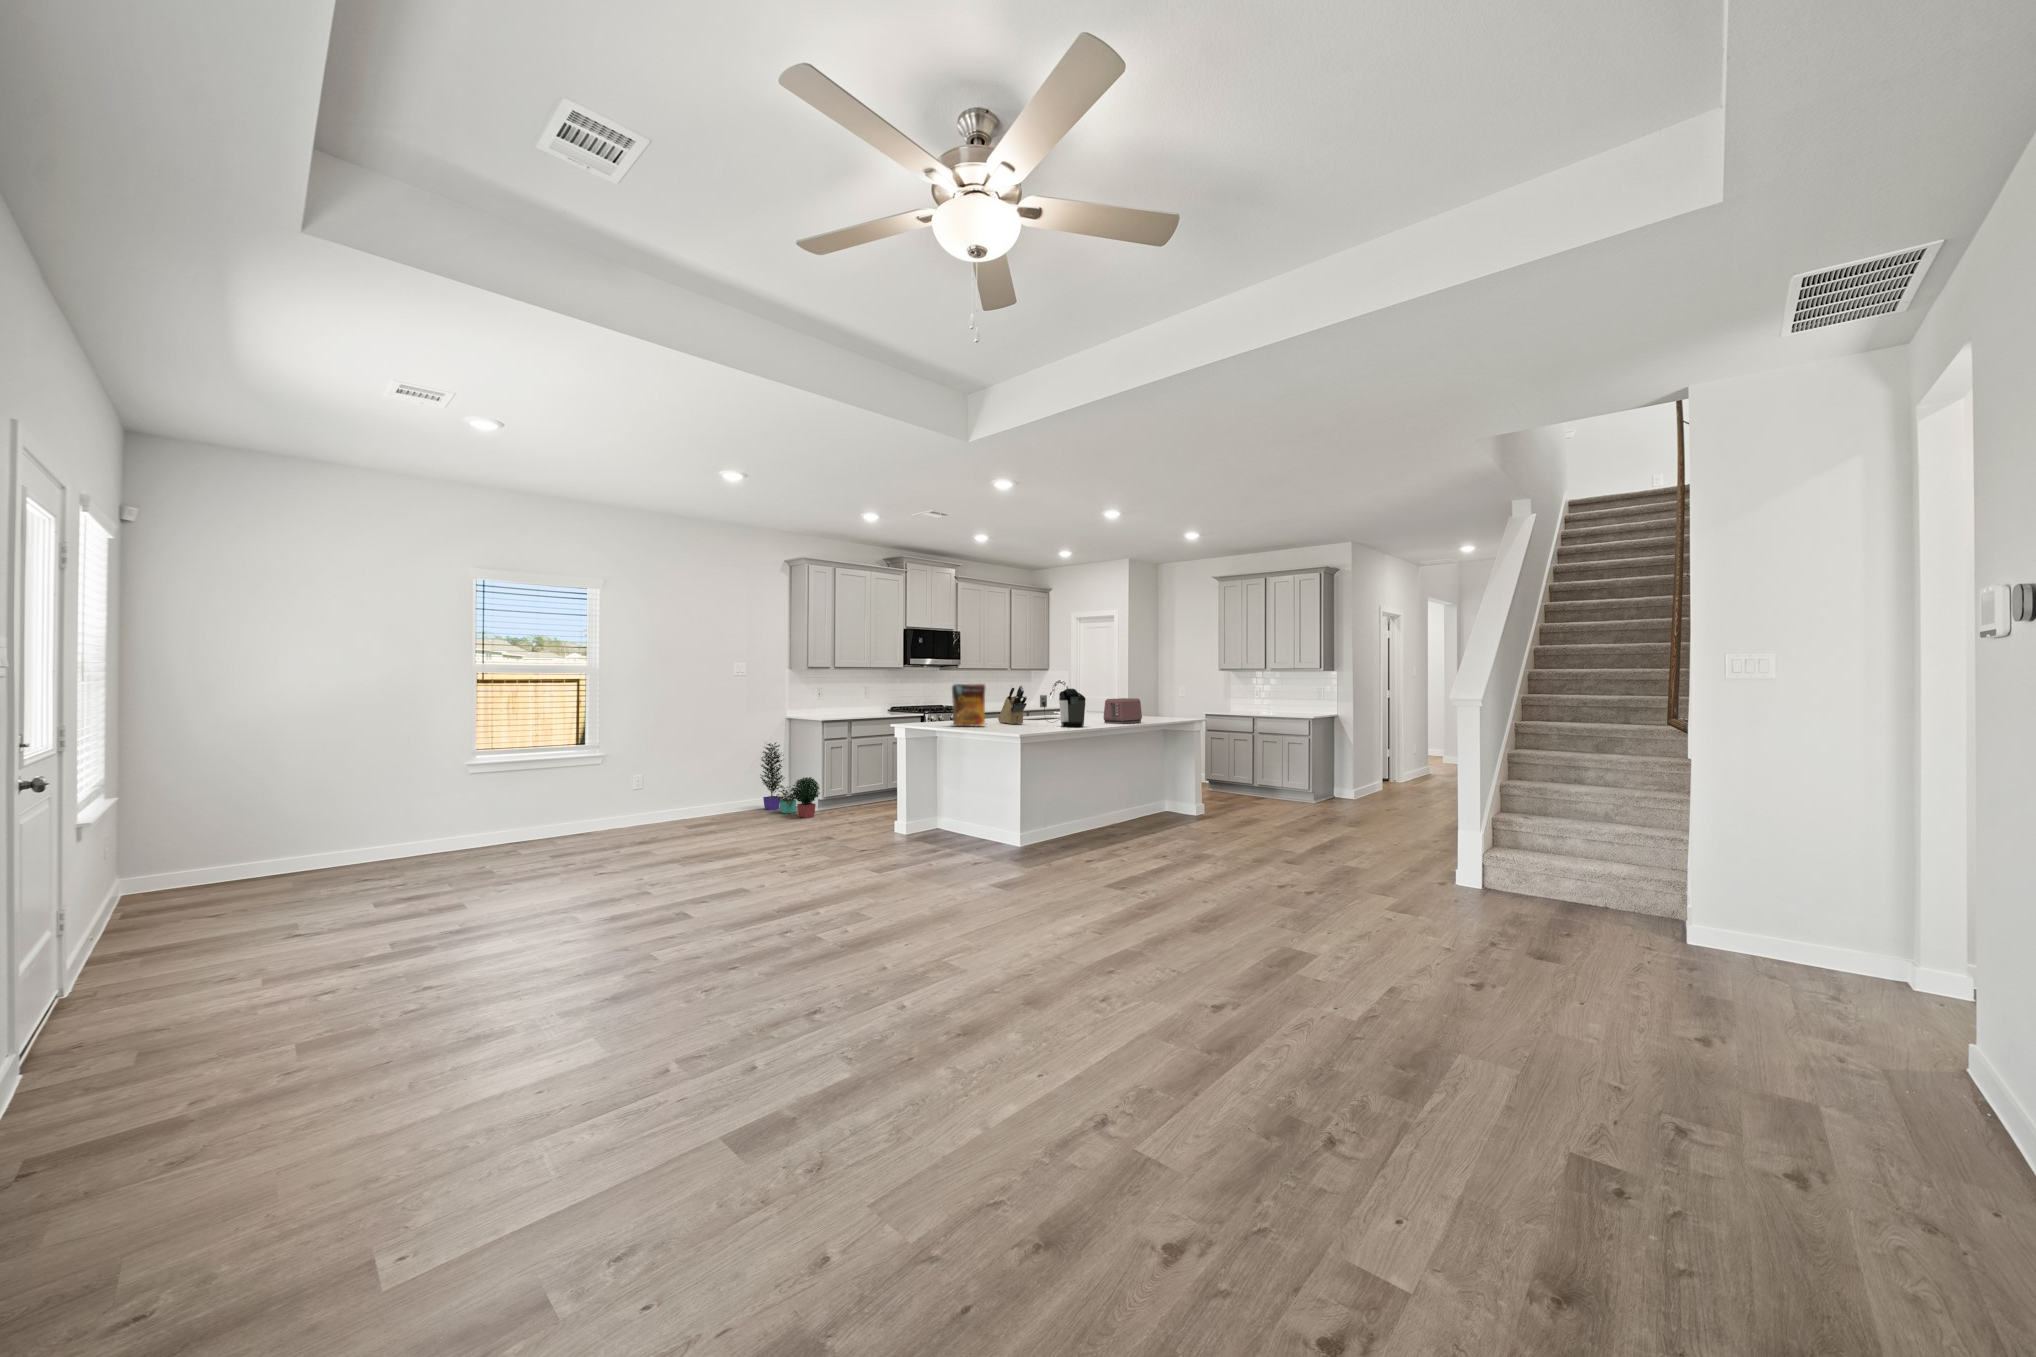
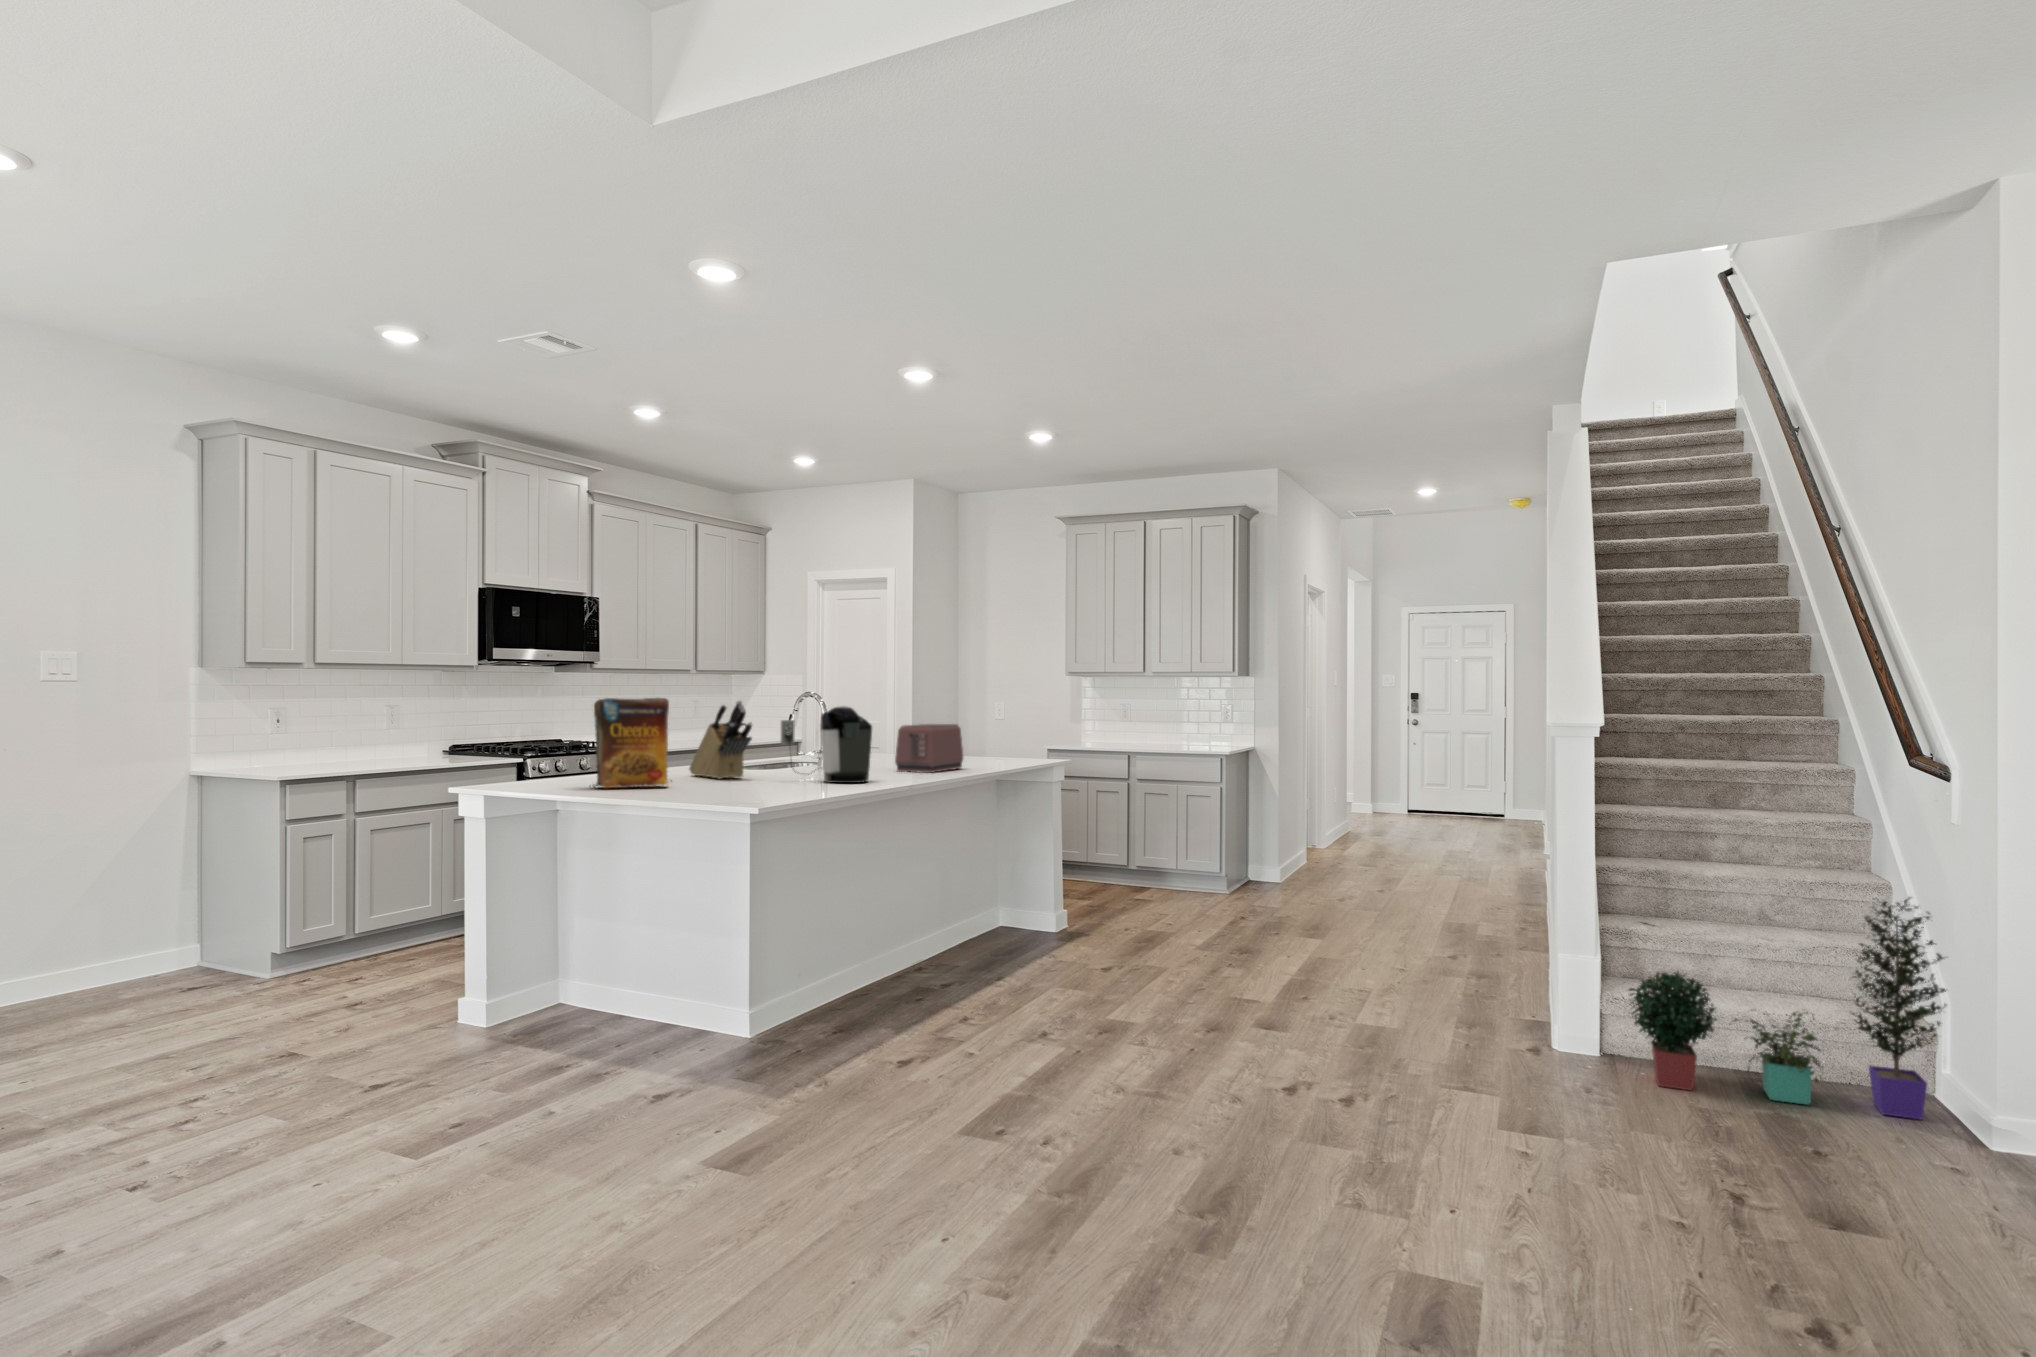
potted plant: present [760,743,820,818] -> present [1629,897,1946,1119]

